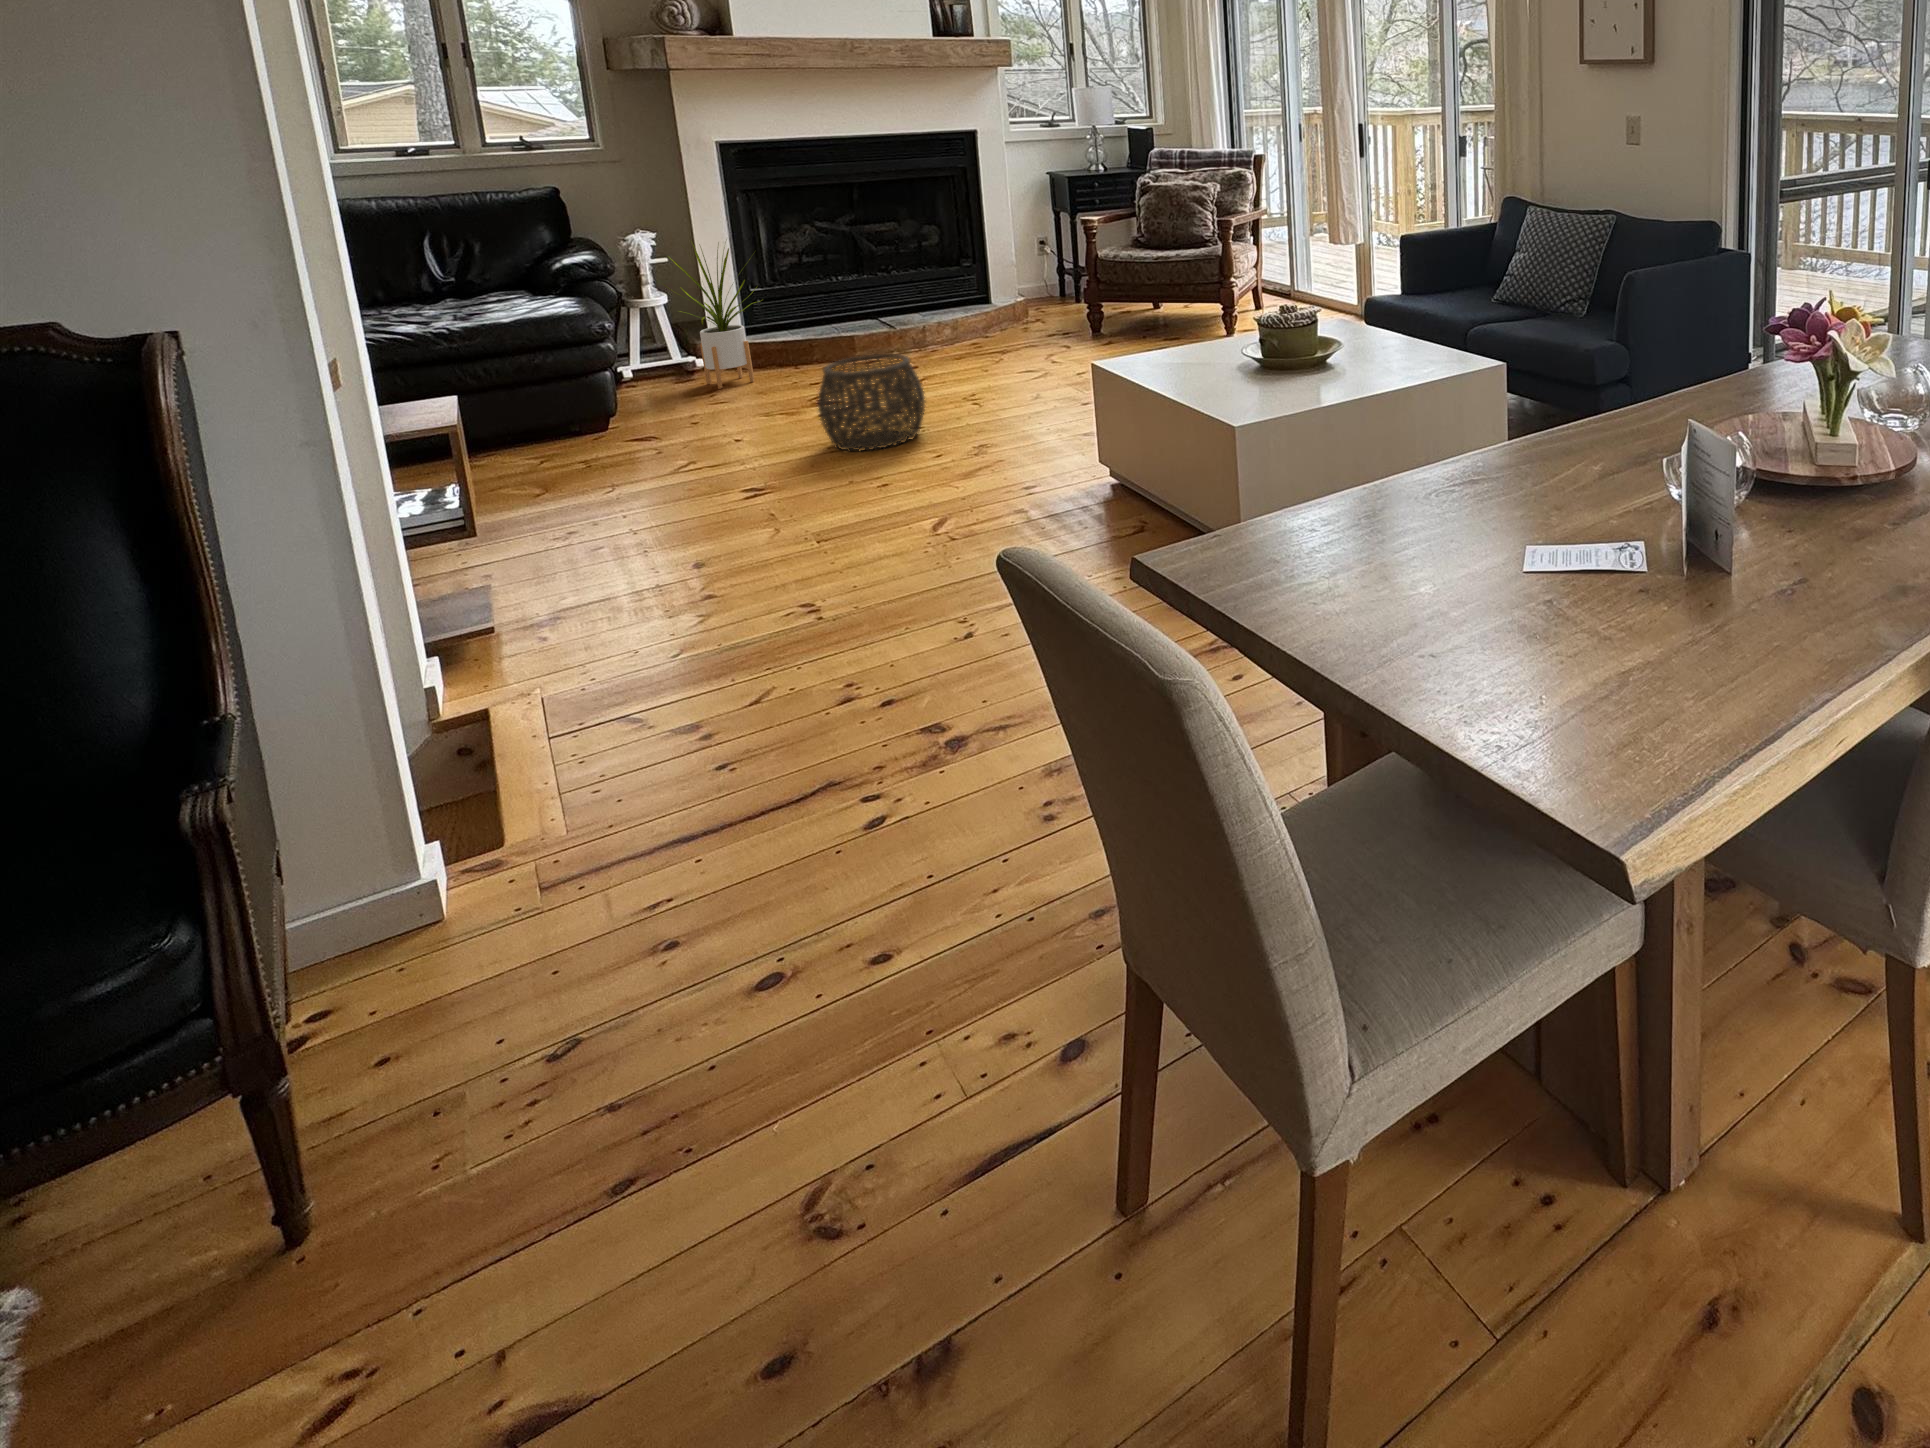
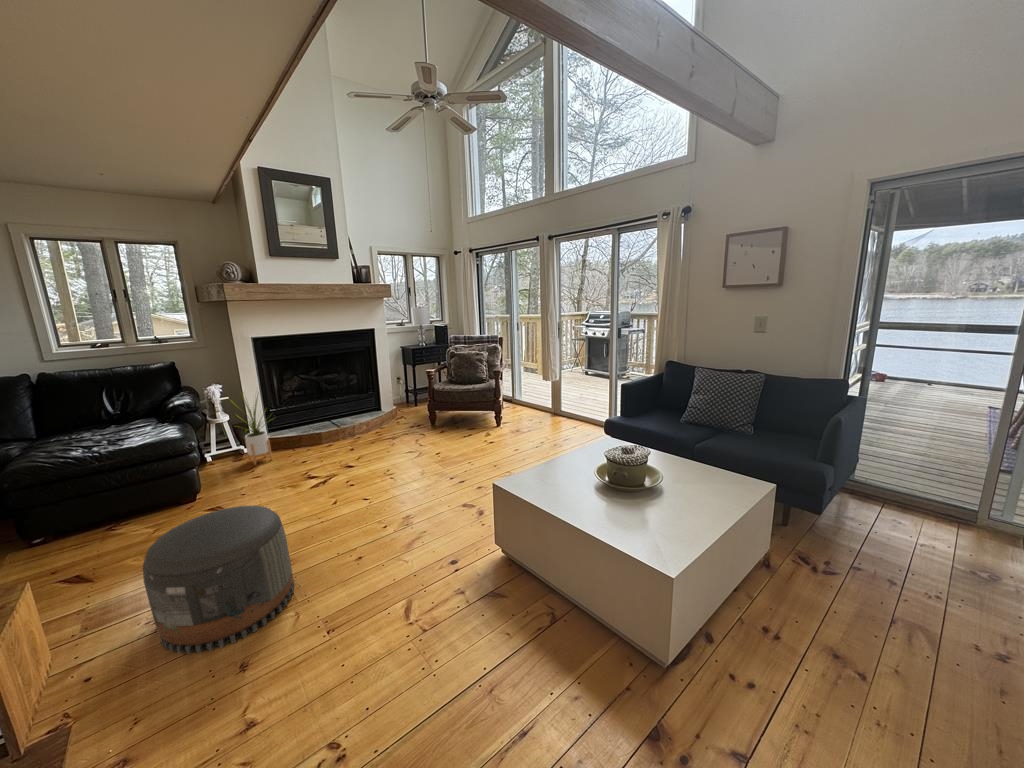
woven basket: present [818,354,925,451] -> none [309,459,369,521]
pouf: none [563,390,782,564] -> present [143,505,294,654]

